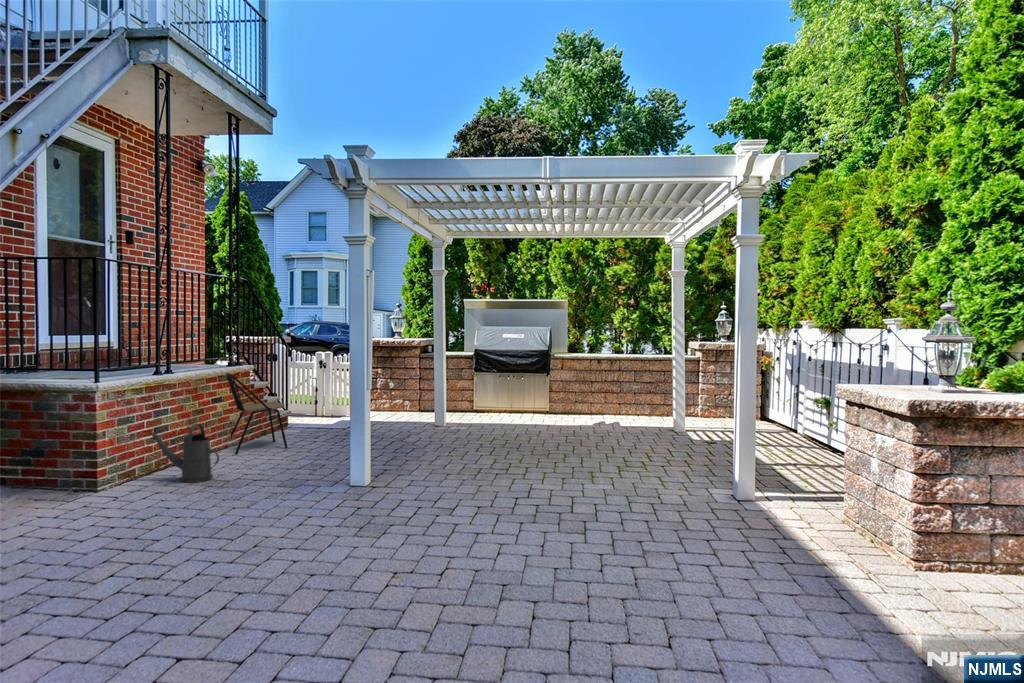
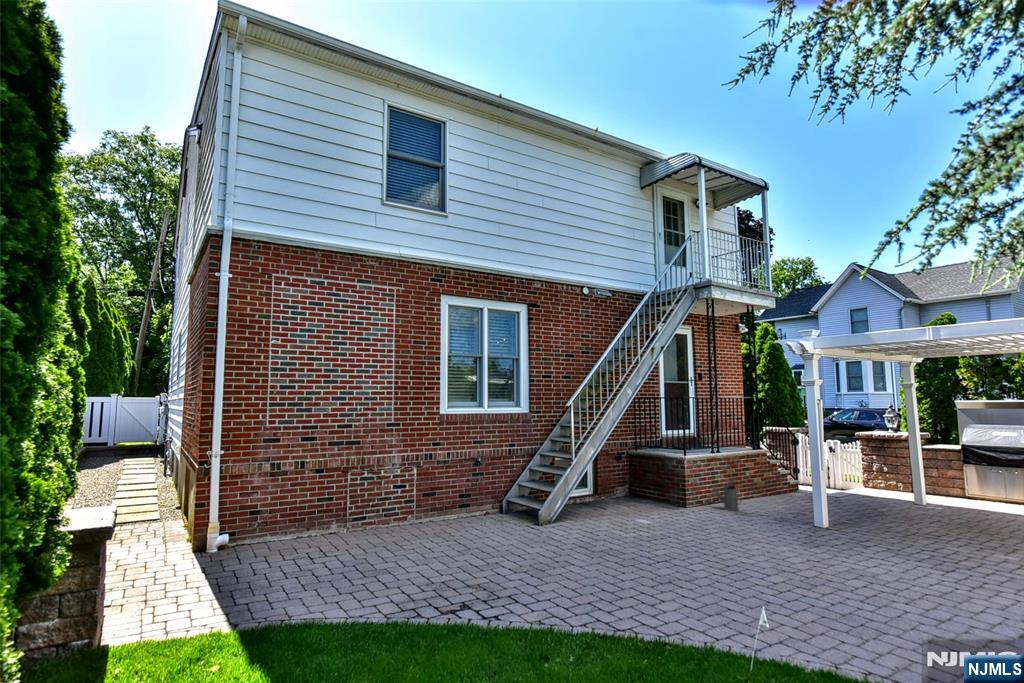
dining chair: present [226,373,287,454] -> none [749,454,788,503]

